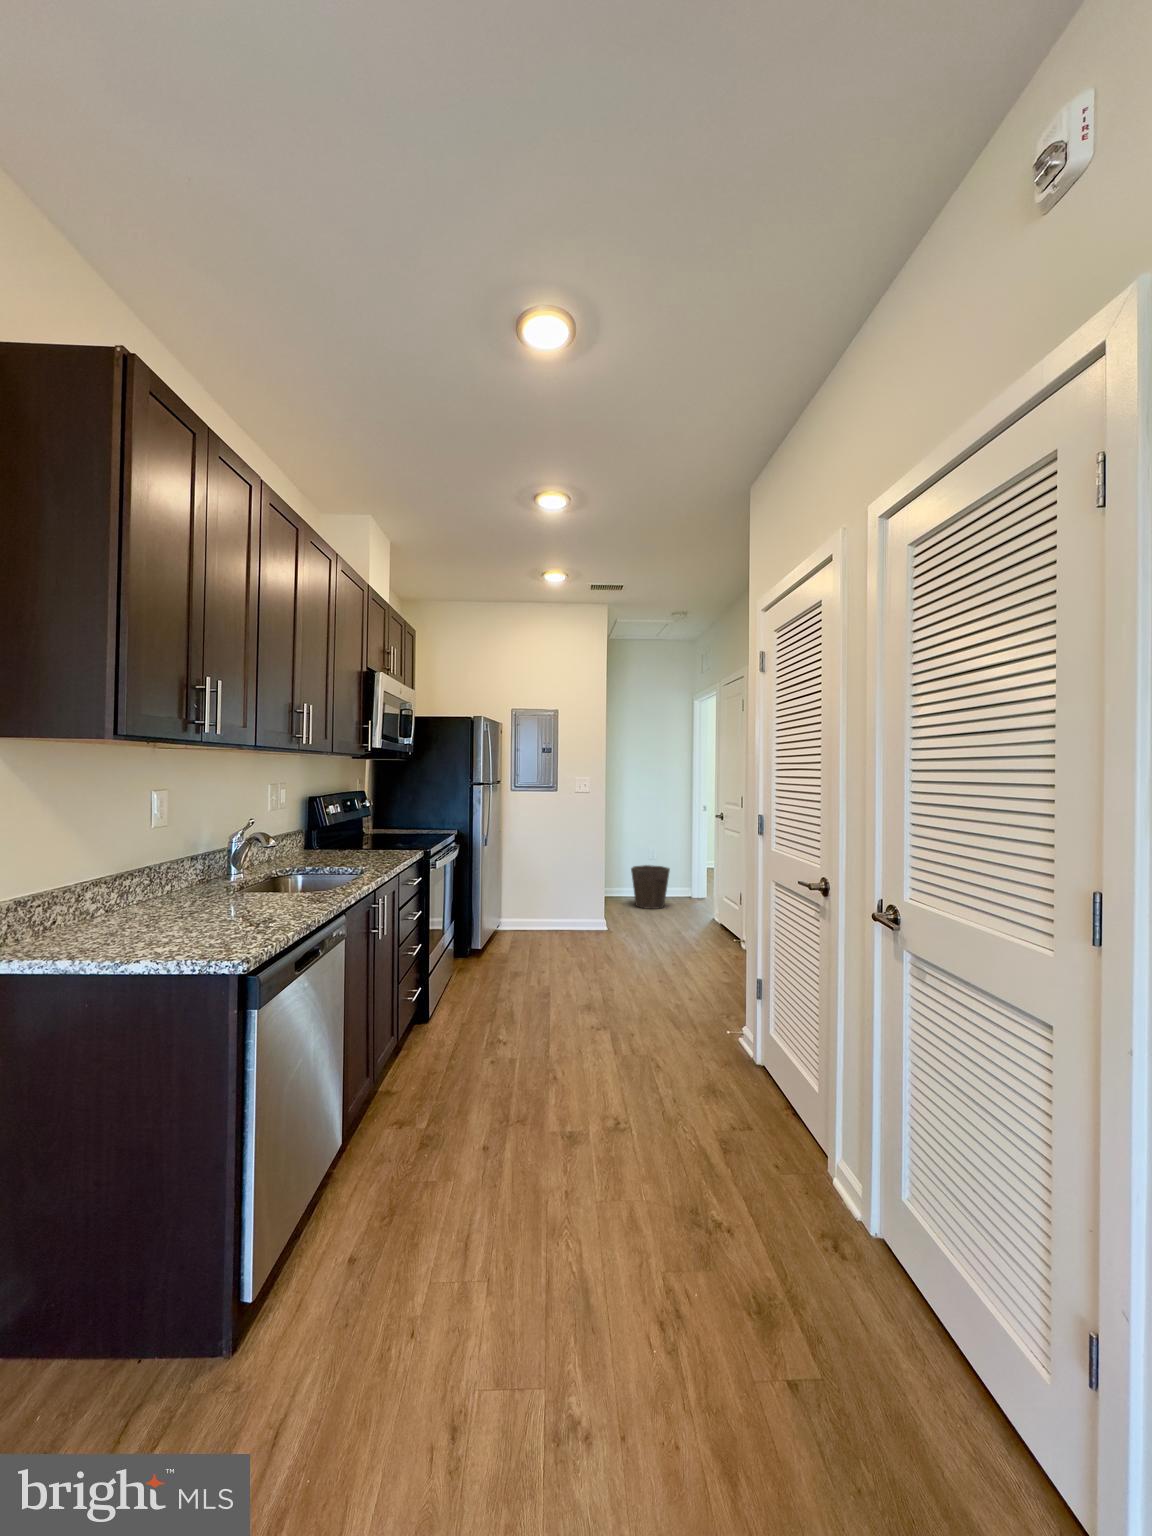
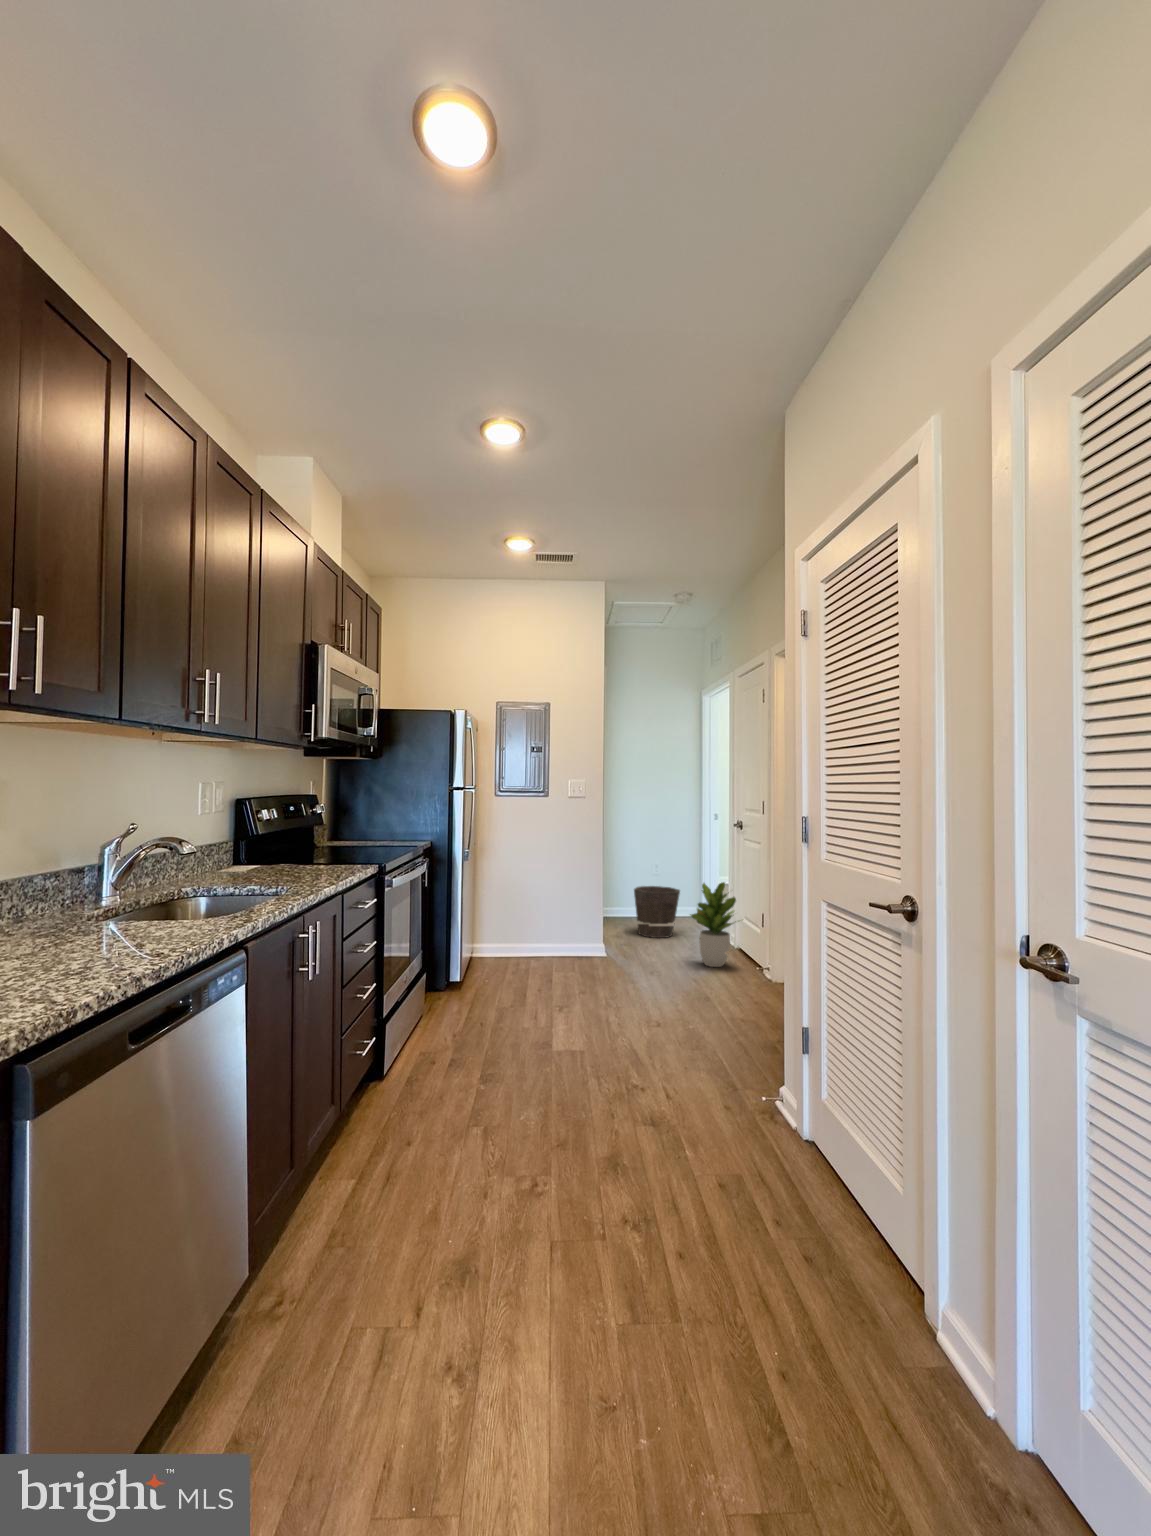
potted plant: none [678,861,725,933] -> present [690,882,736,967]

